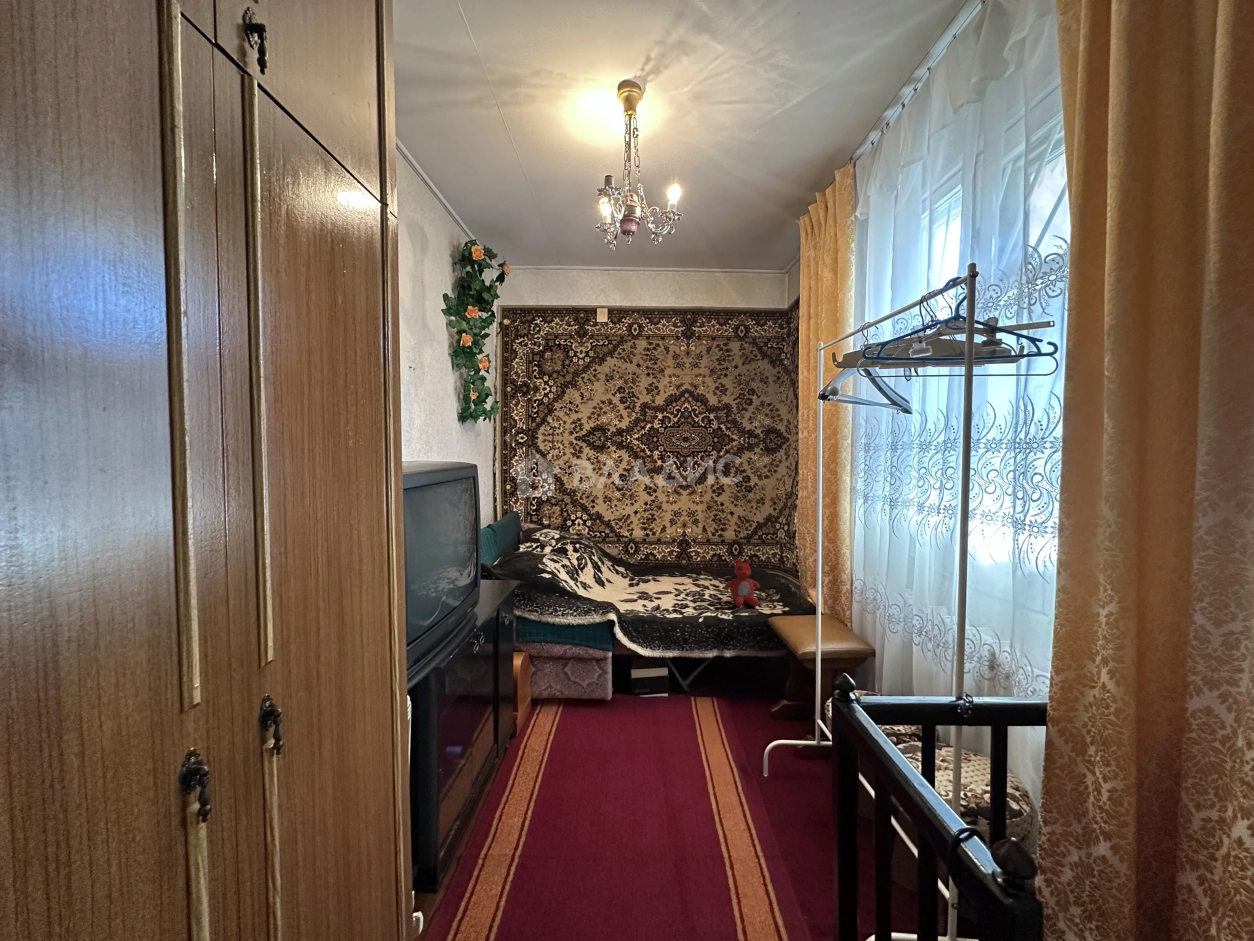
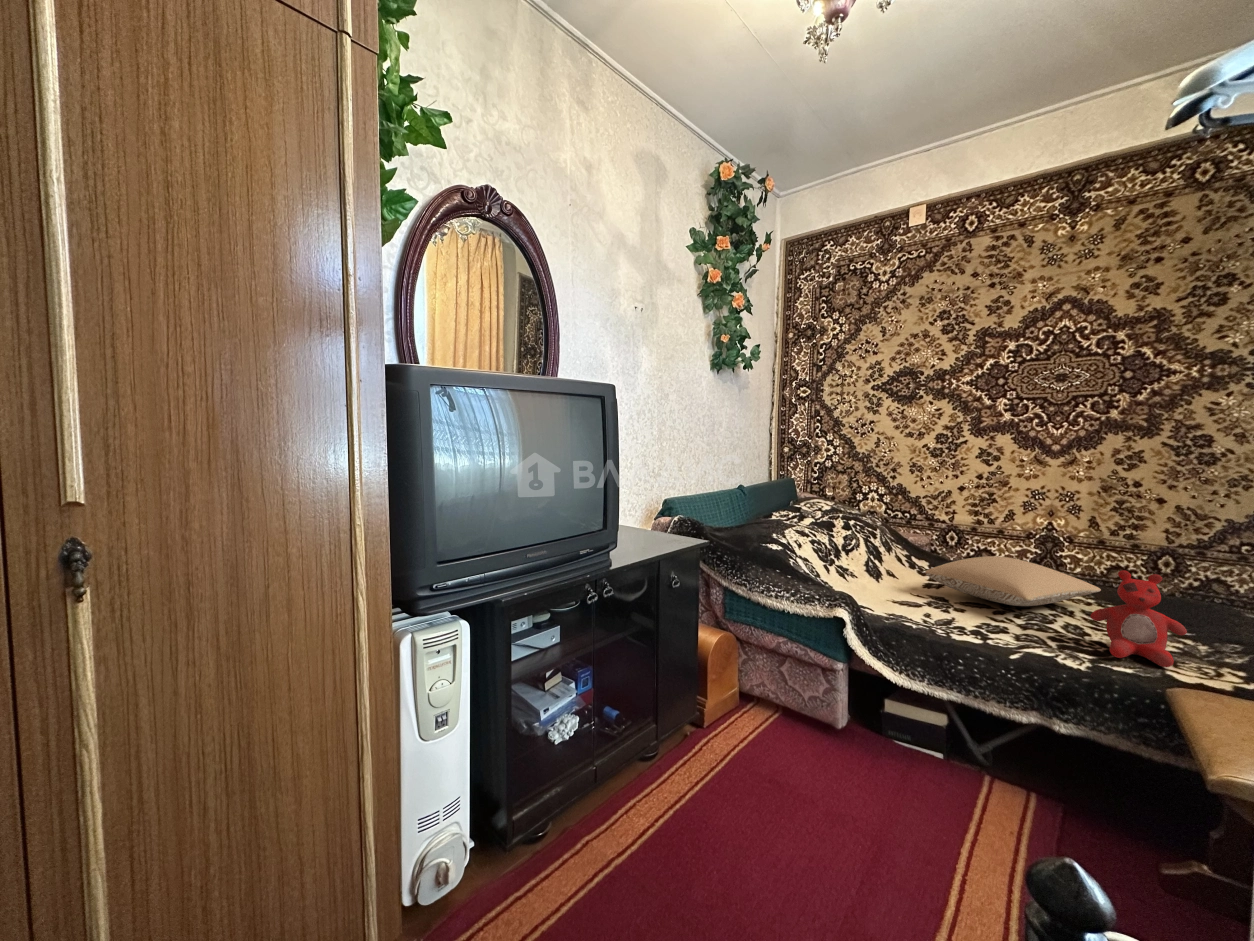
pillow: none [636,559,718,588] -> present [925,556,1101,606]

